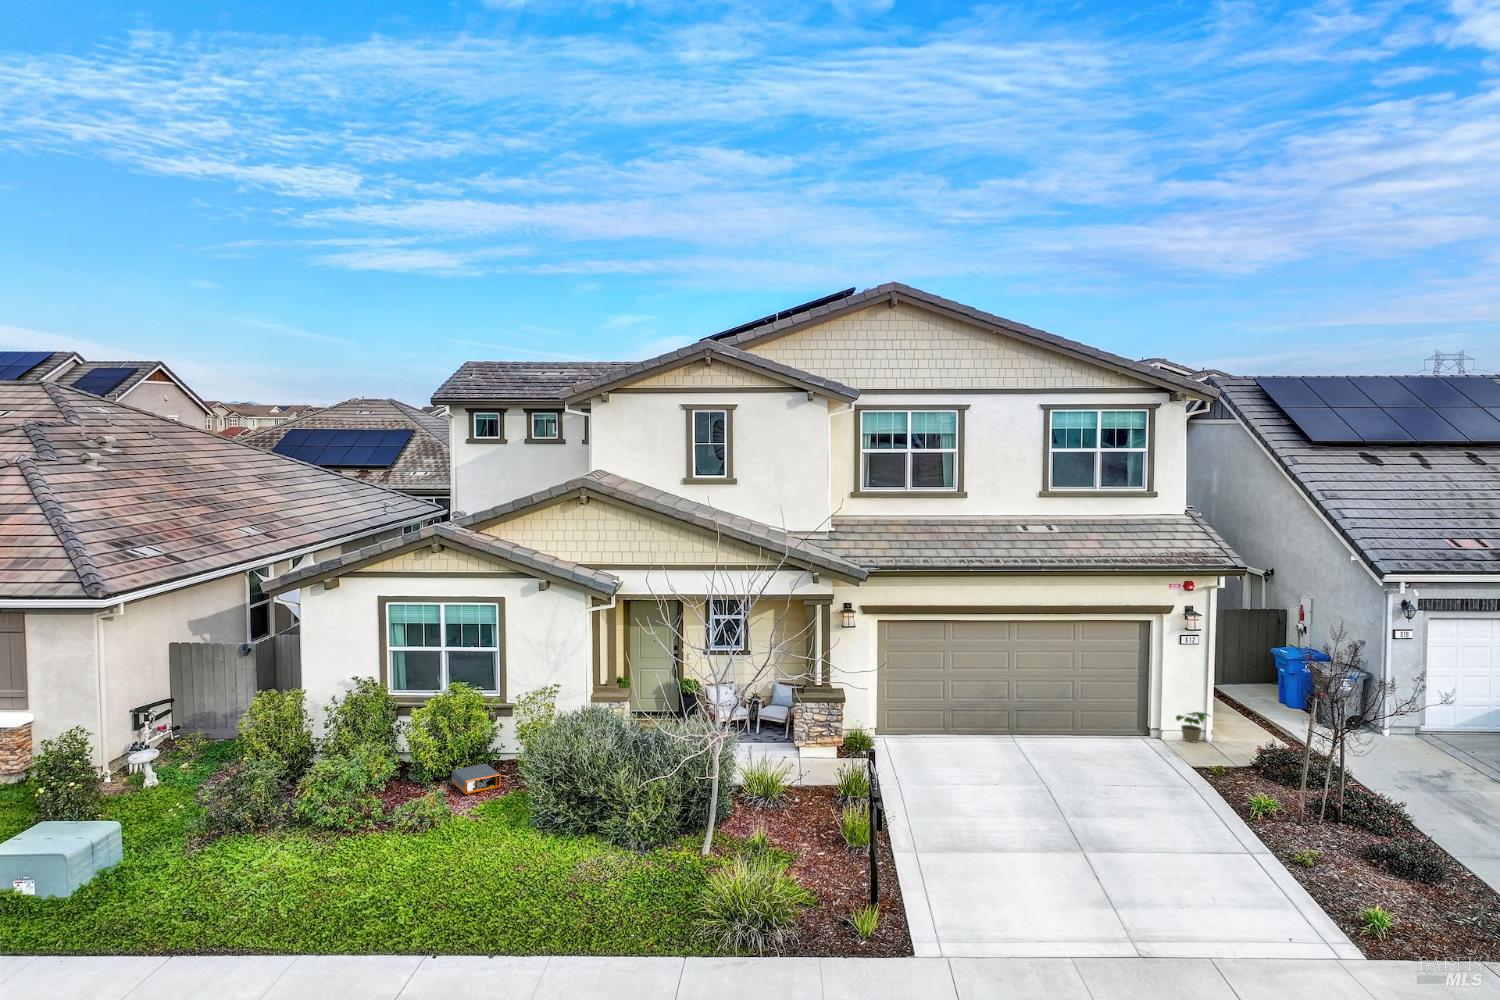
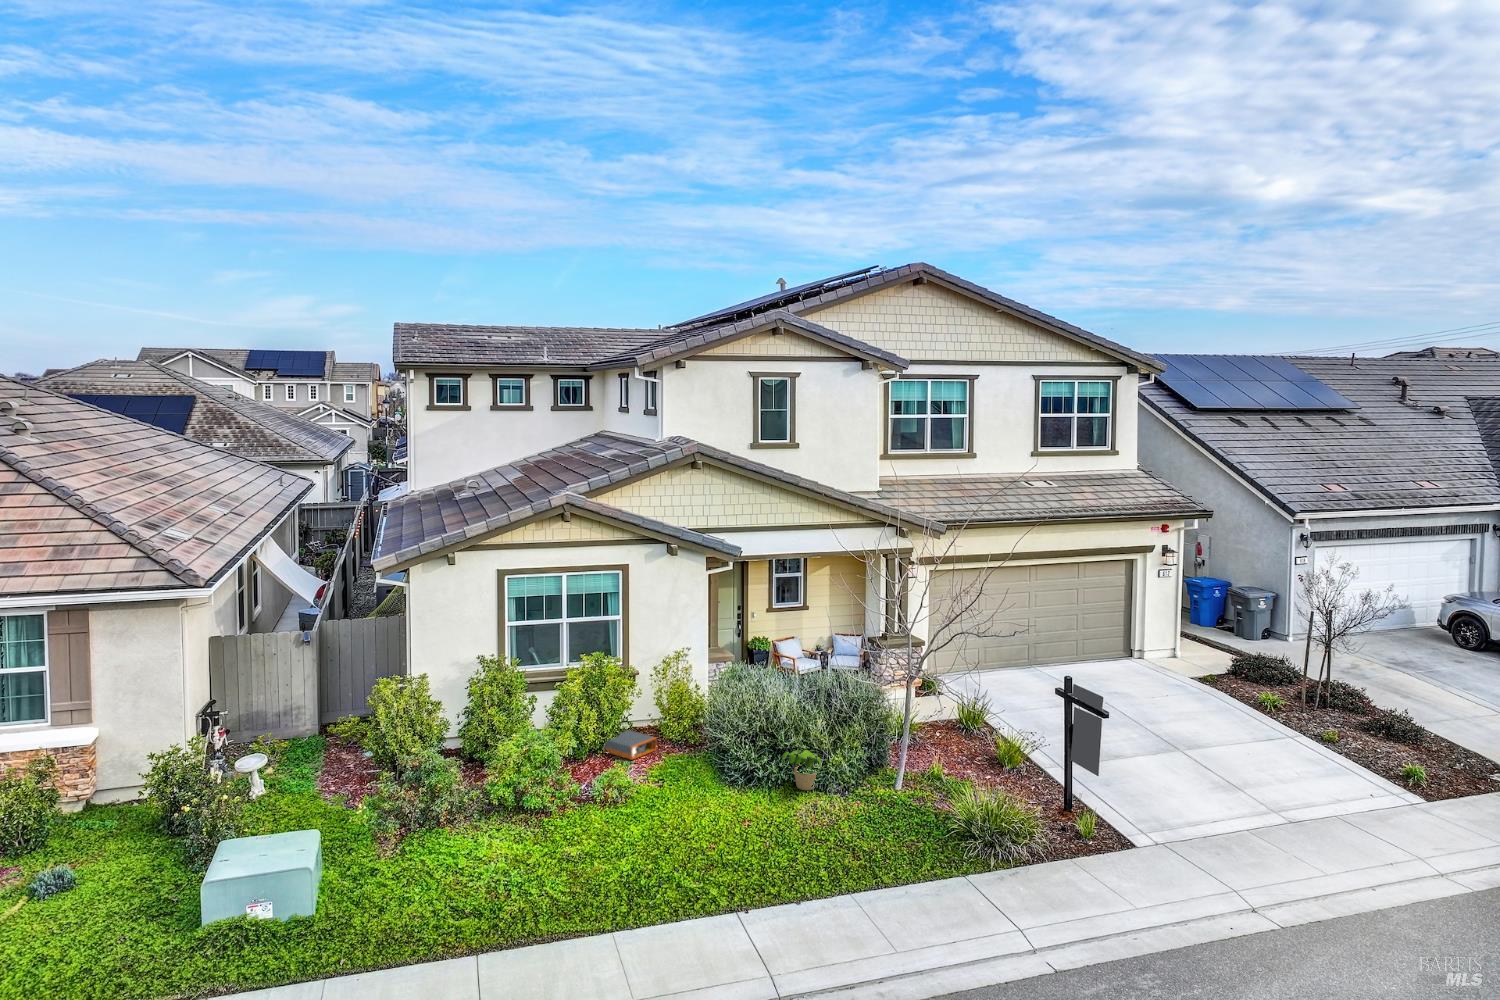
potted plant: present [1176,712,1210,742] -> present [782,750,821,790]

